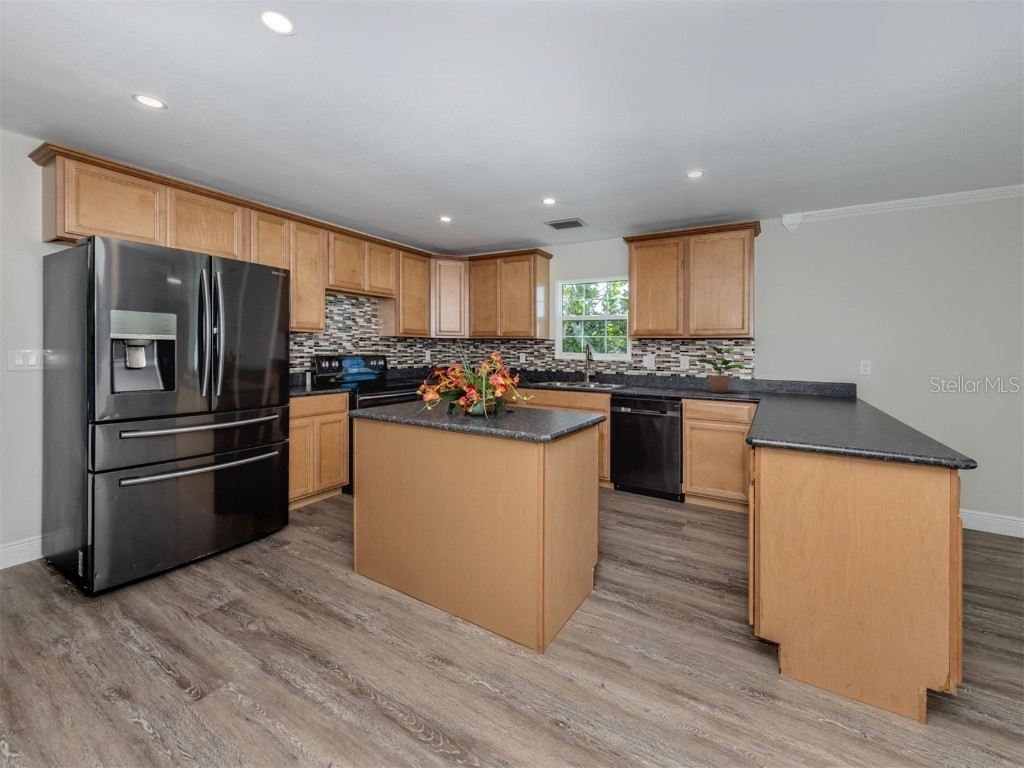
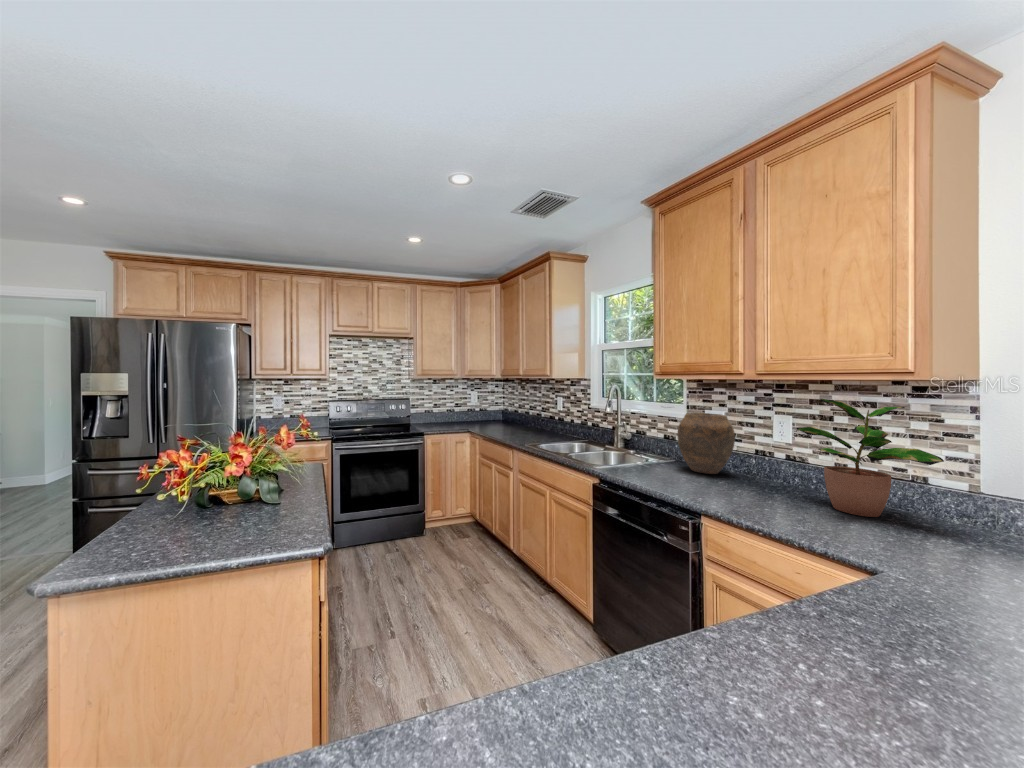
vase: none [637,357,665,389] -> present [677,413,735,474]

